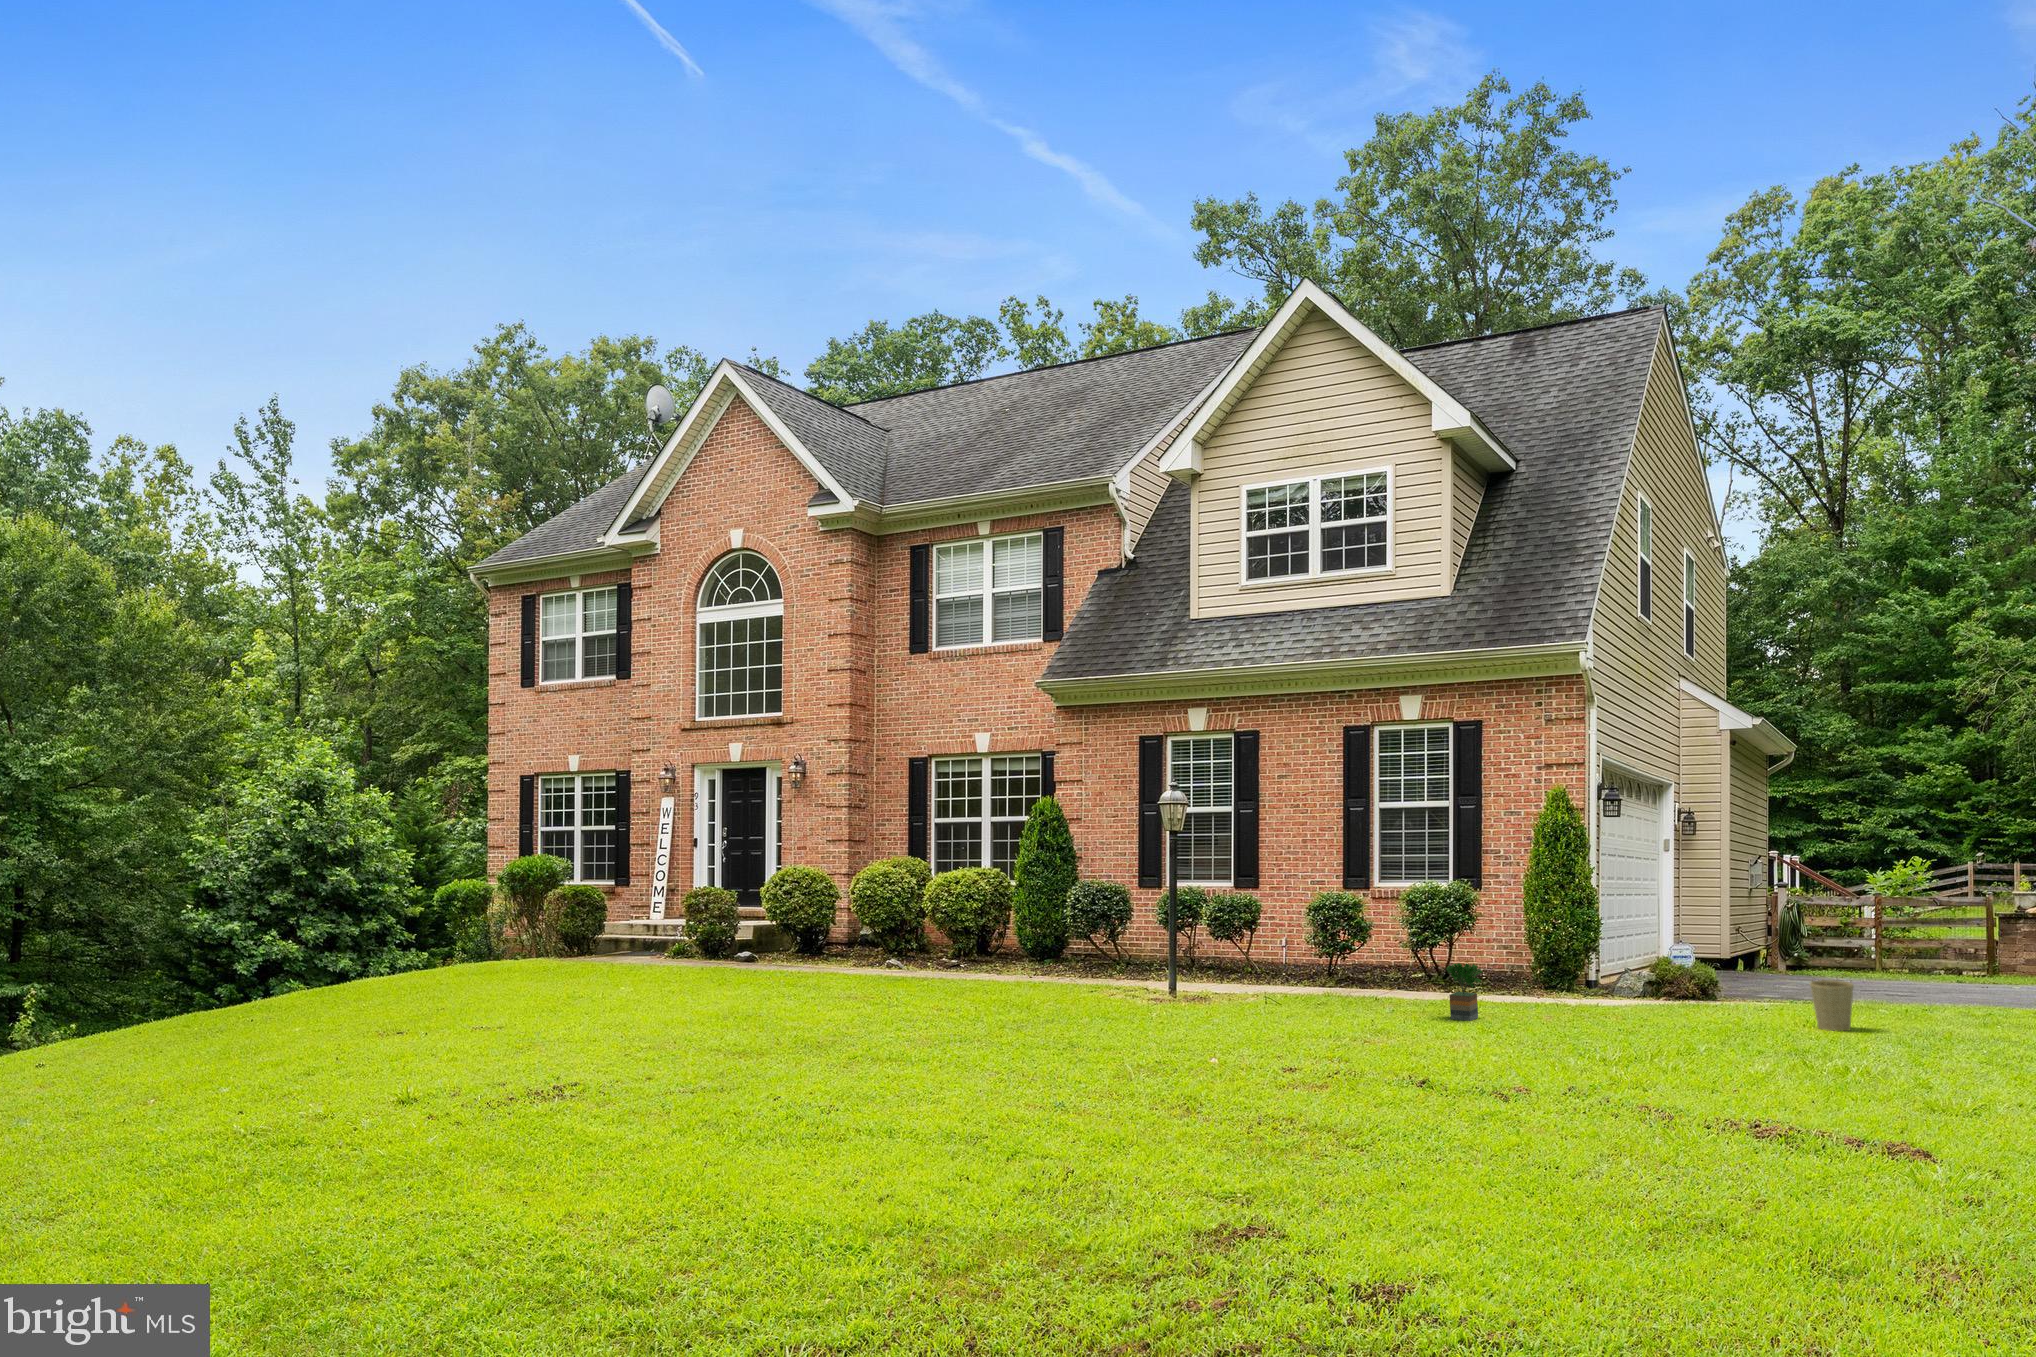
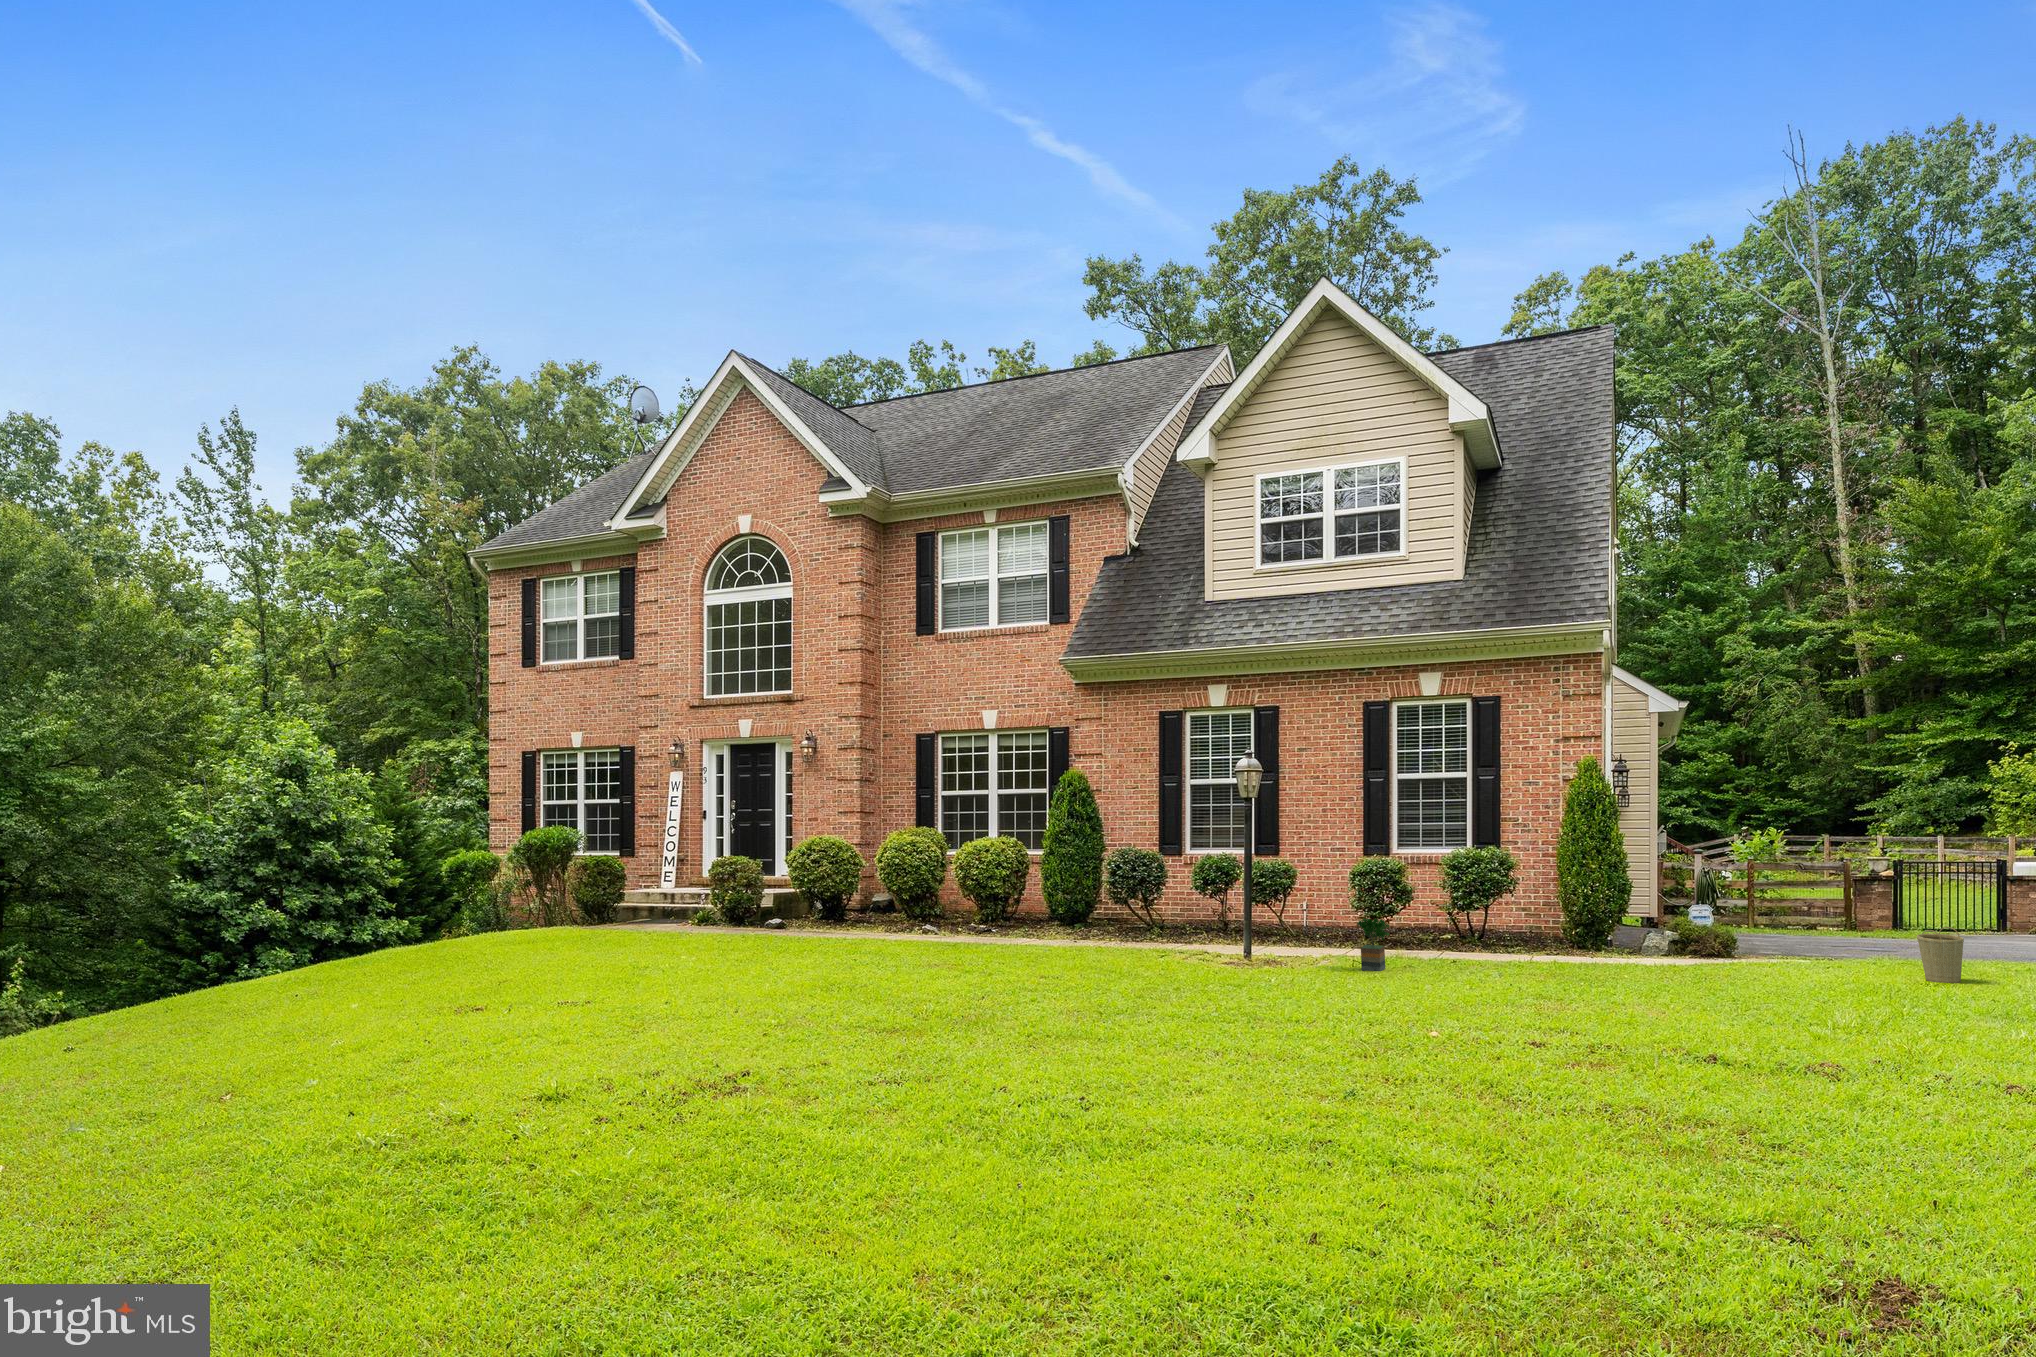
potted tree: present [1447,963,1482,1021] -> present [1357,918,1389,972]

